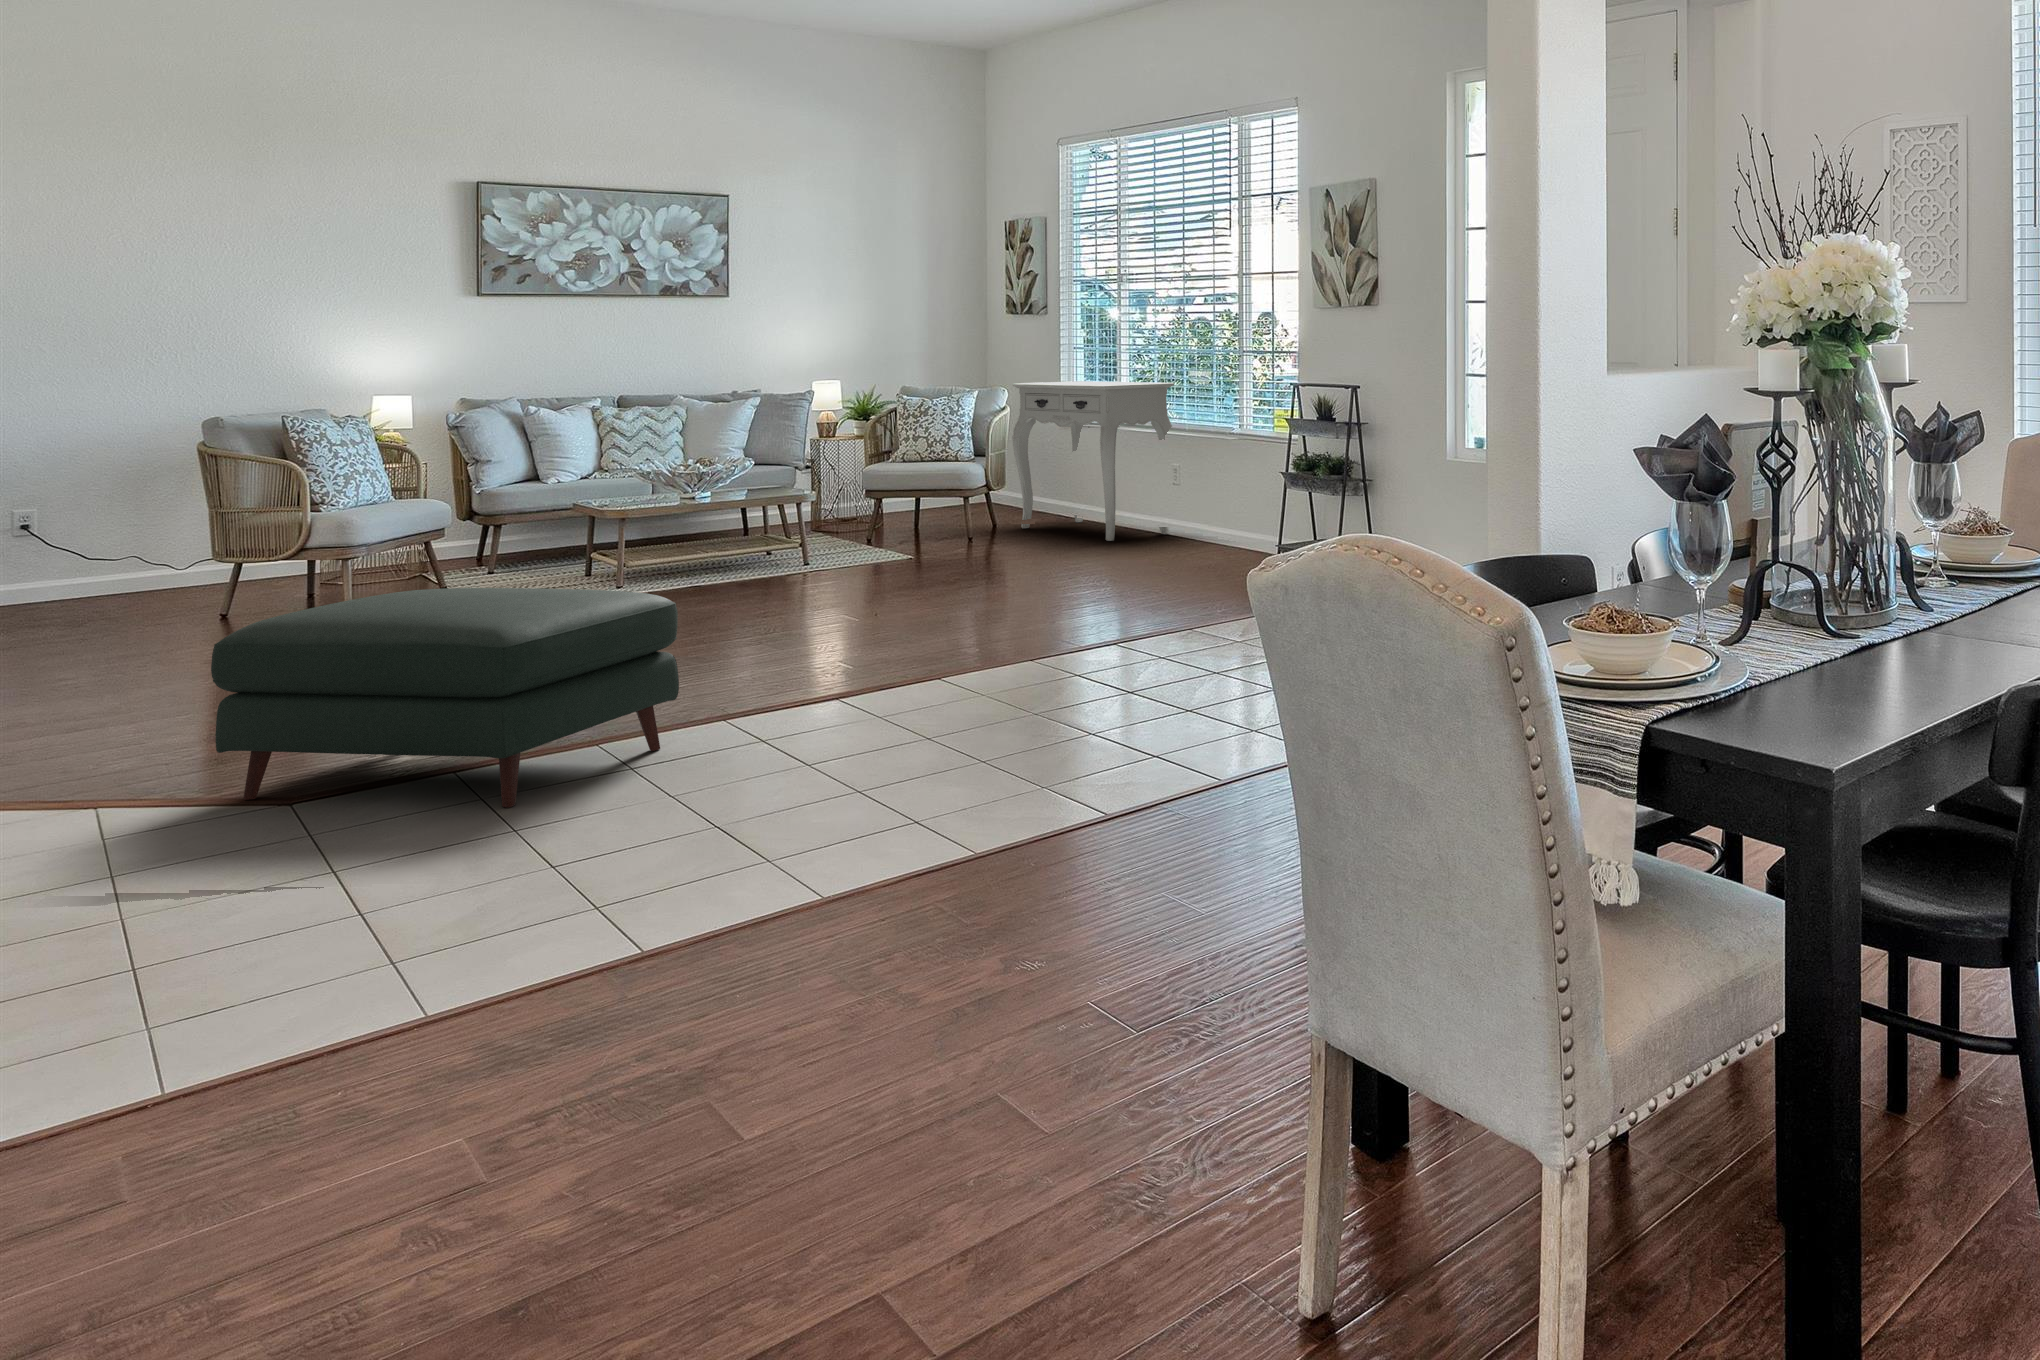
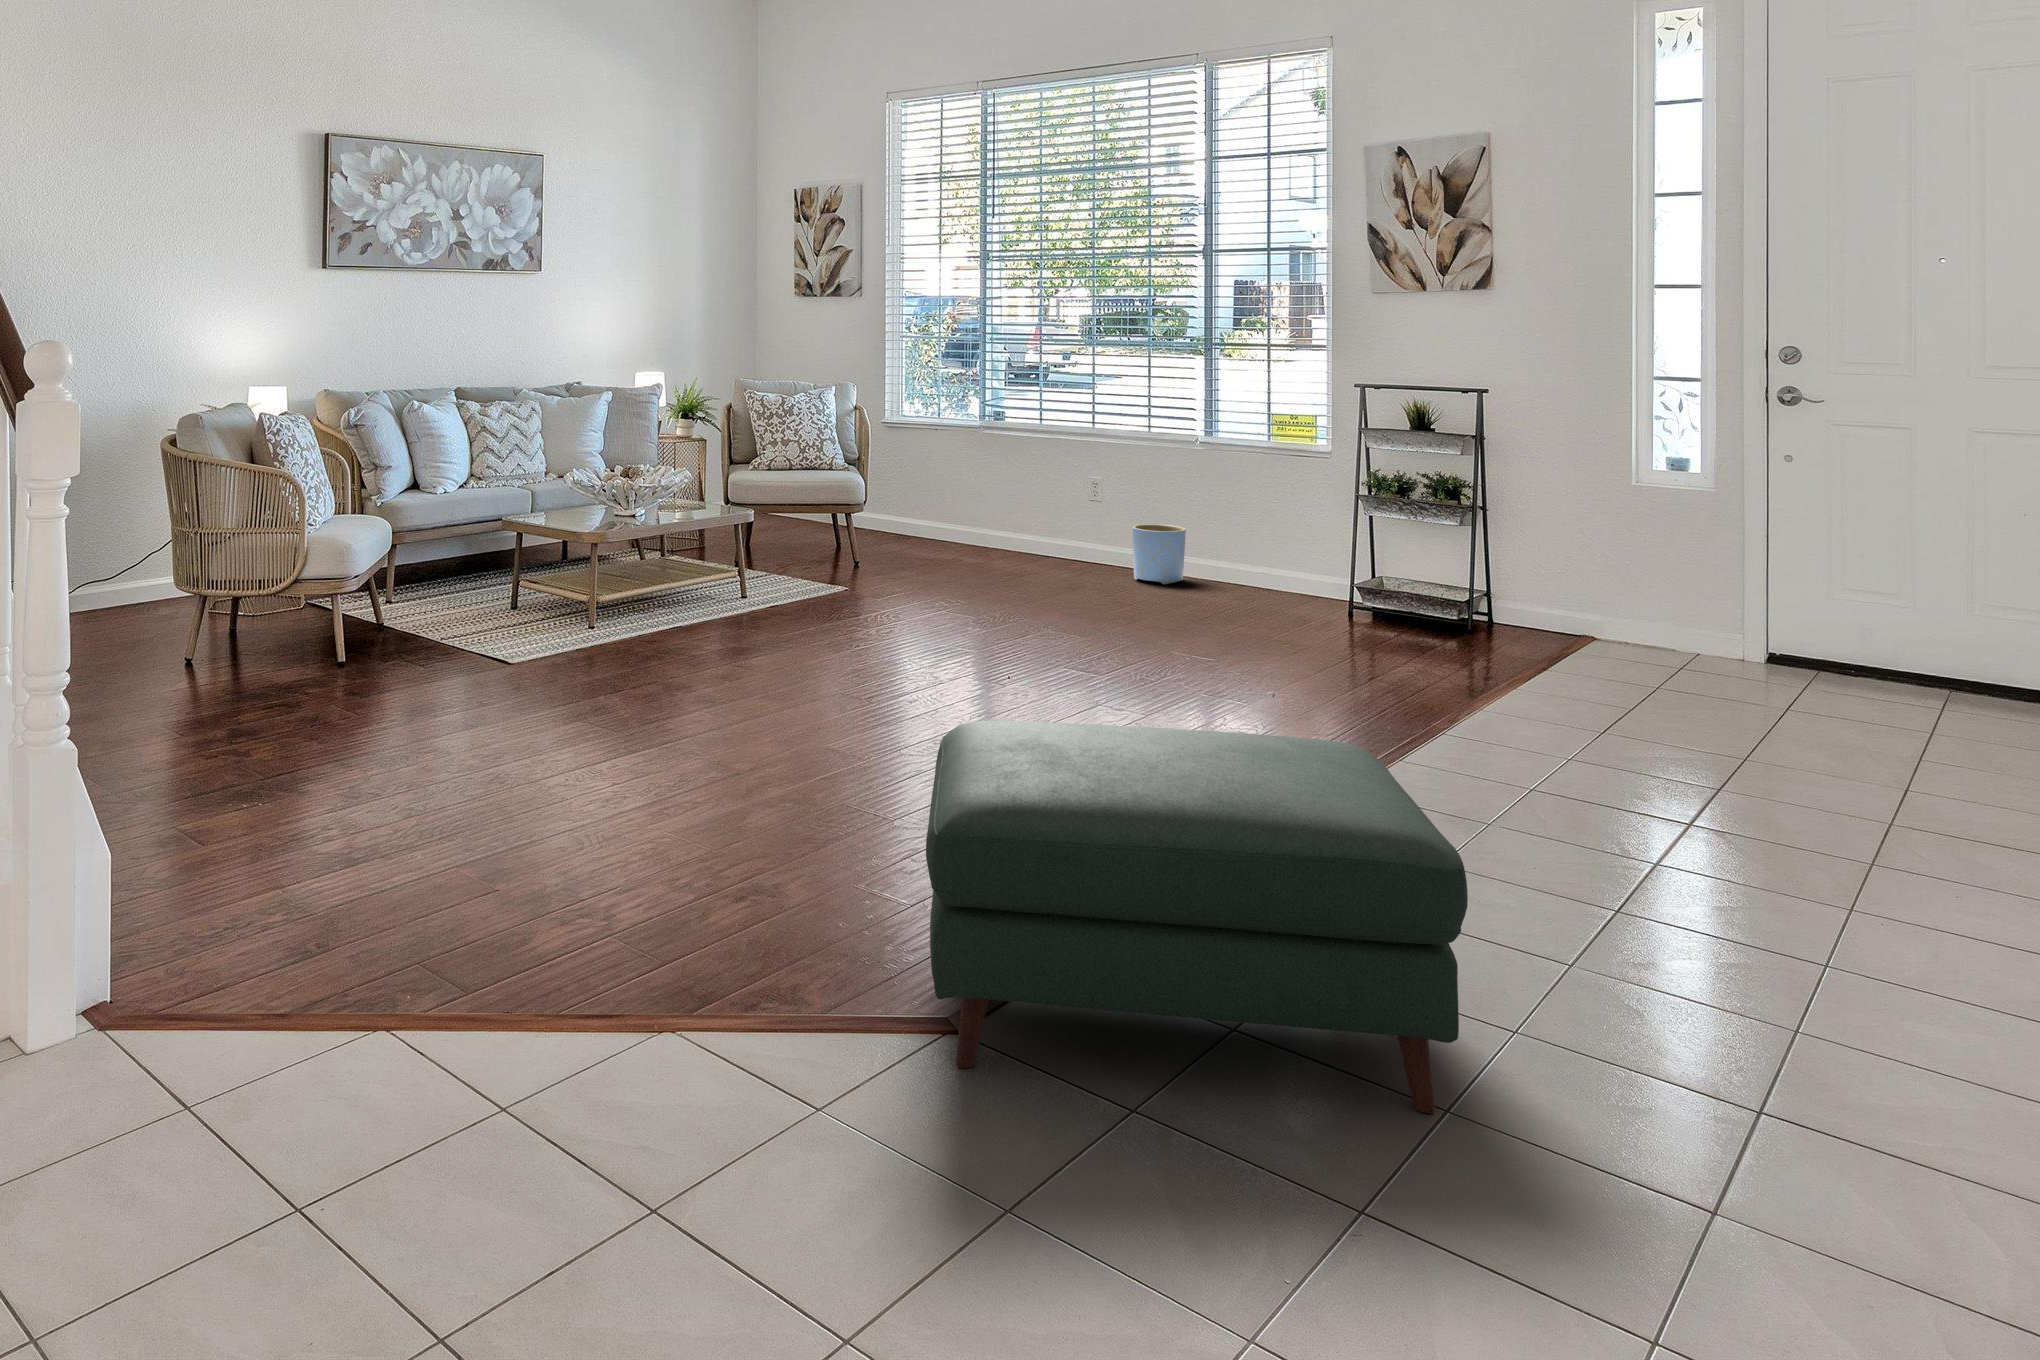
console table: present [1012,381,1174,541] -> none [869,378,1092,574]
planter: none [1179,496,1223,545] -> present [1132,524,1186,585]

